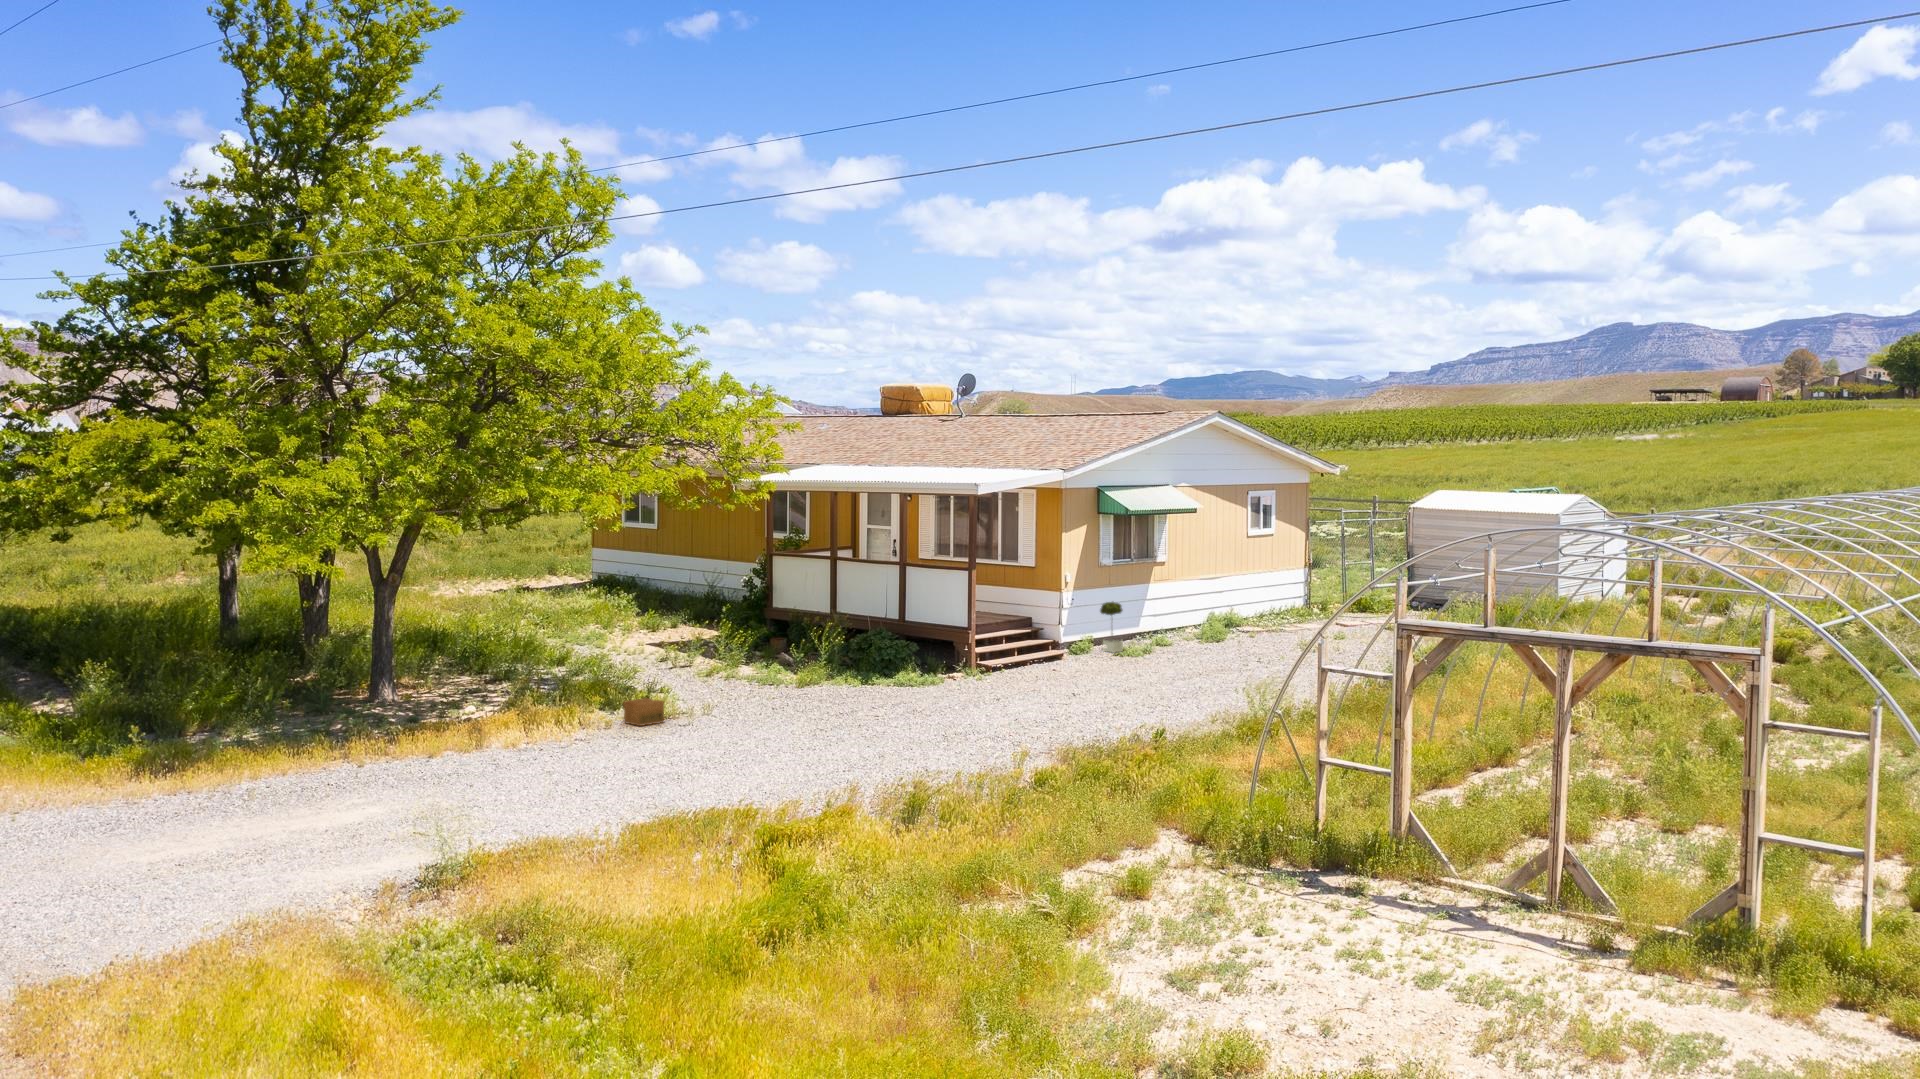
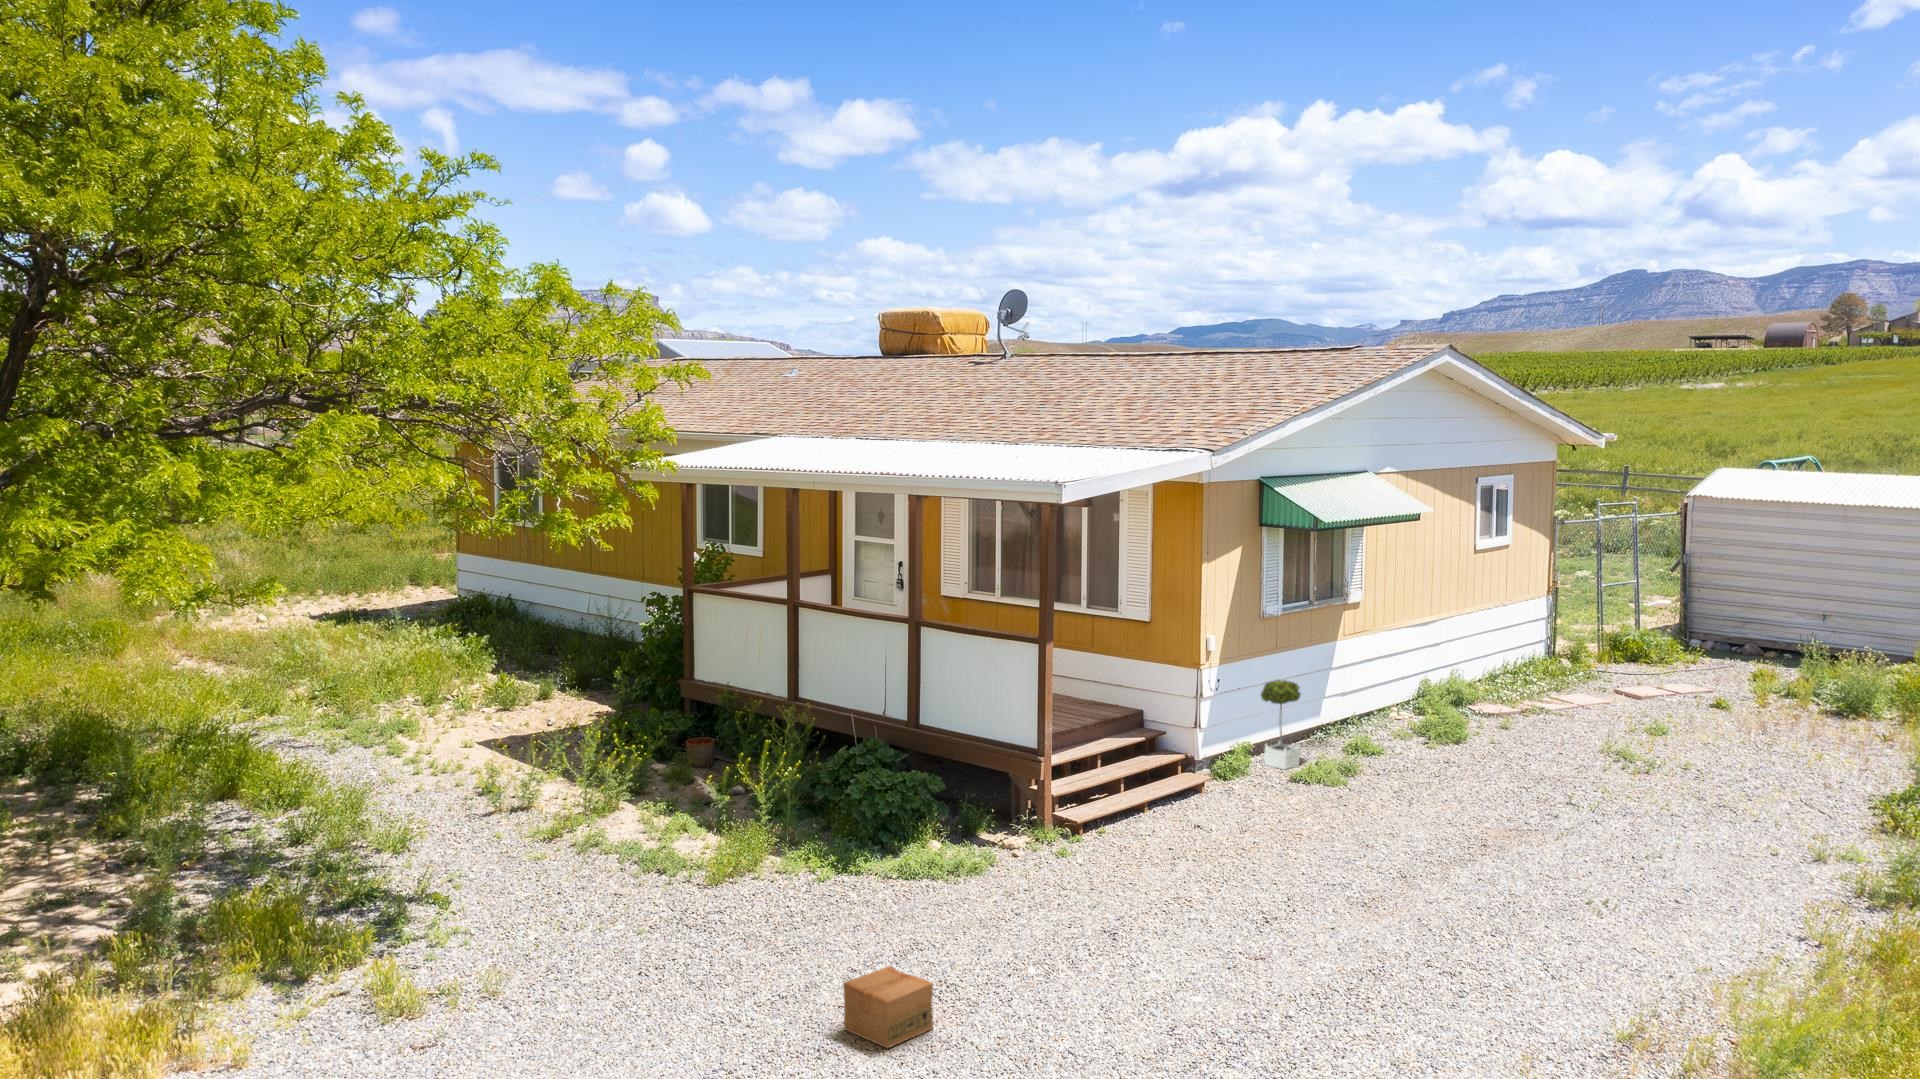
cardboard box: present [623,698,664,726] -> present [843,966,933,1048]

